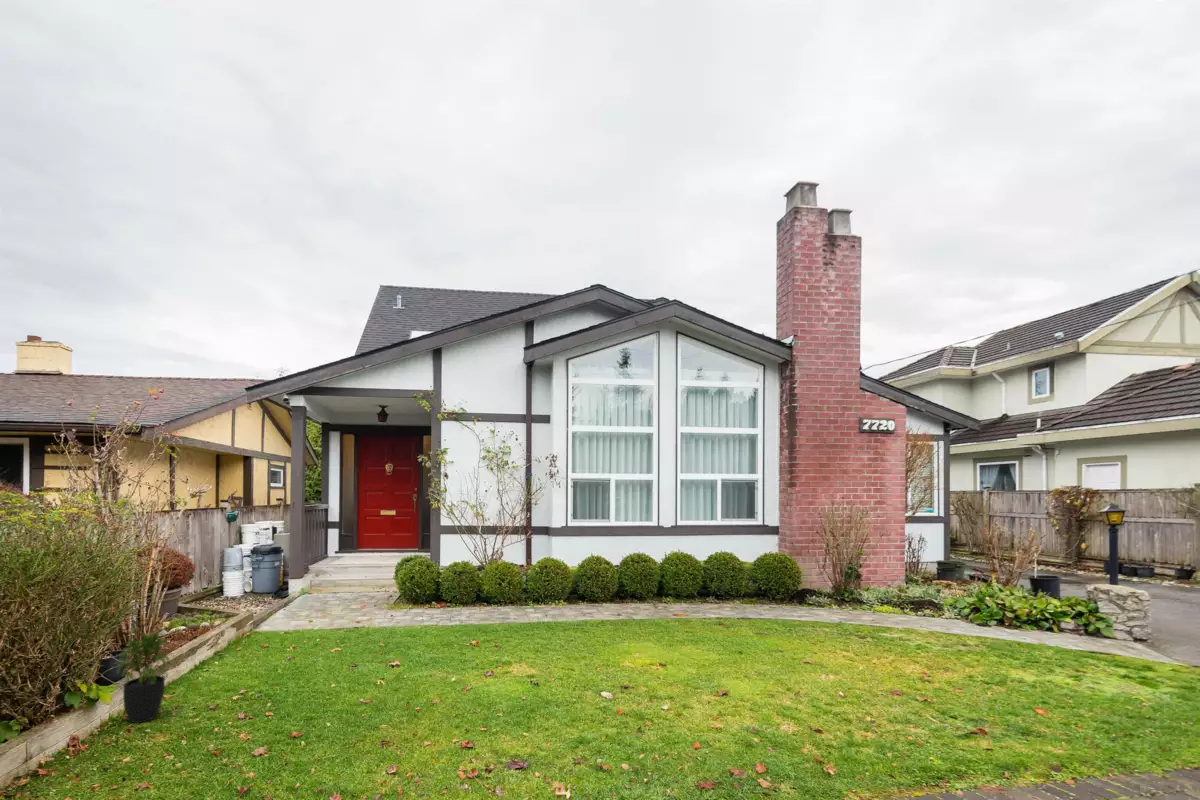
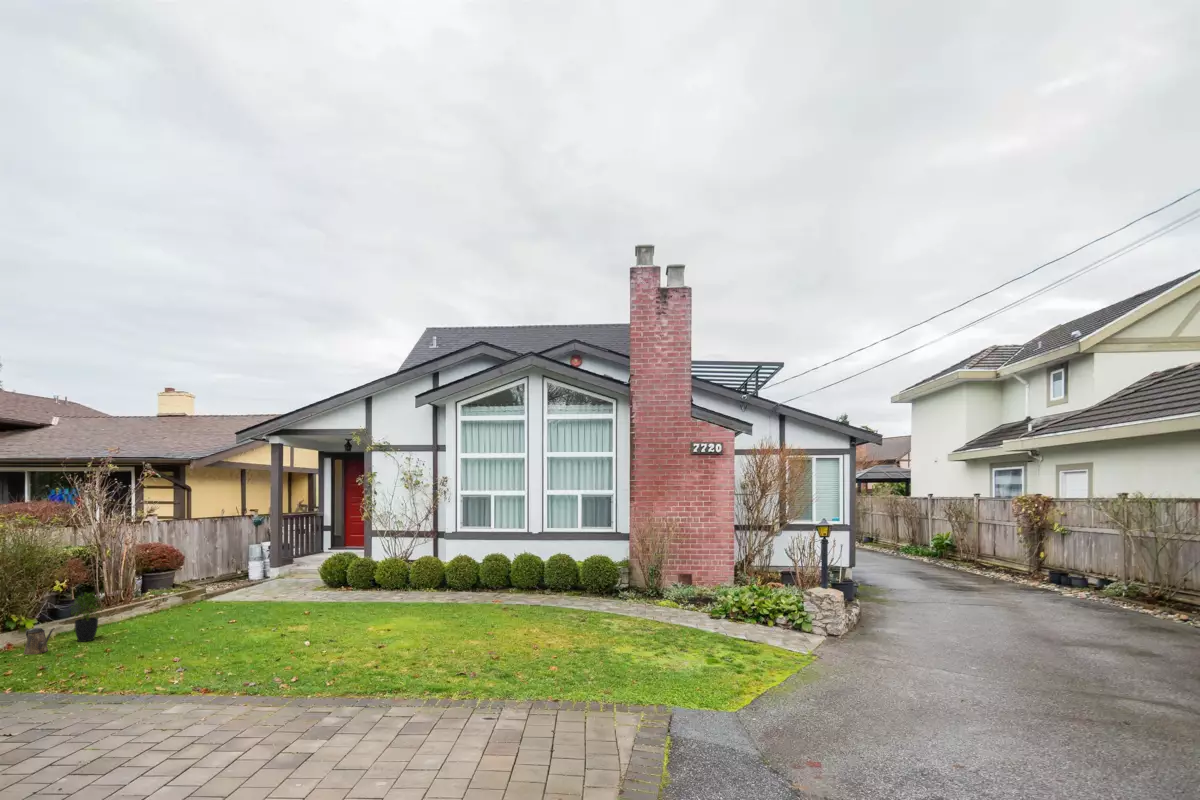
watering can: none [45,708,120,764] -> present [24,628,55,655]

